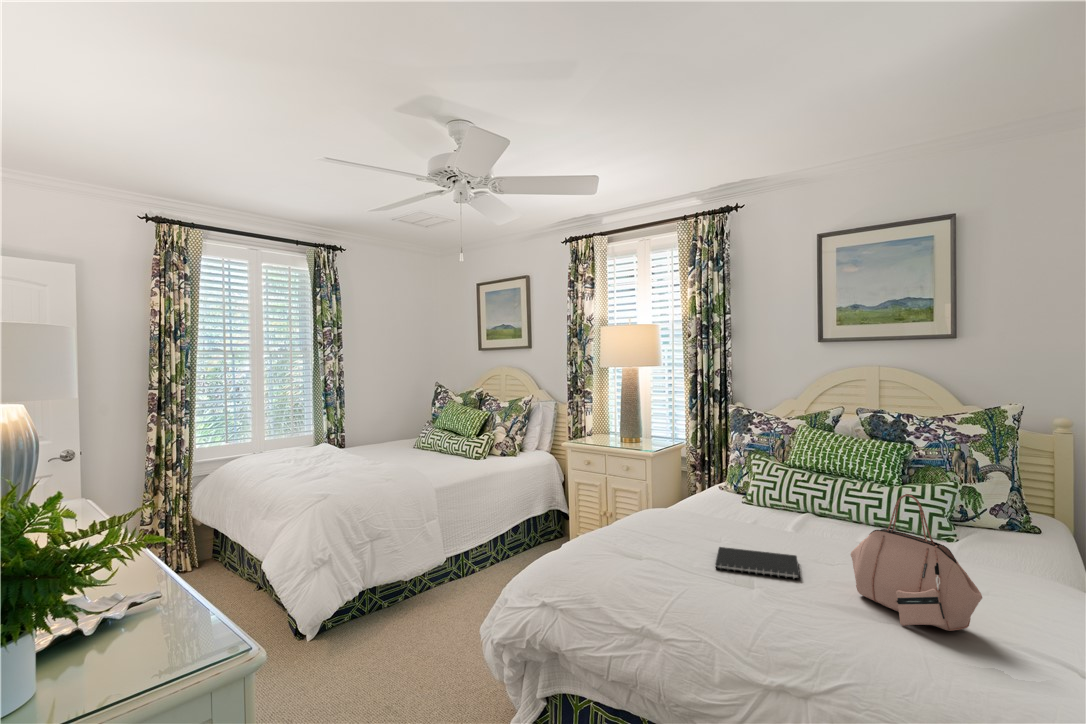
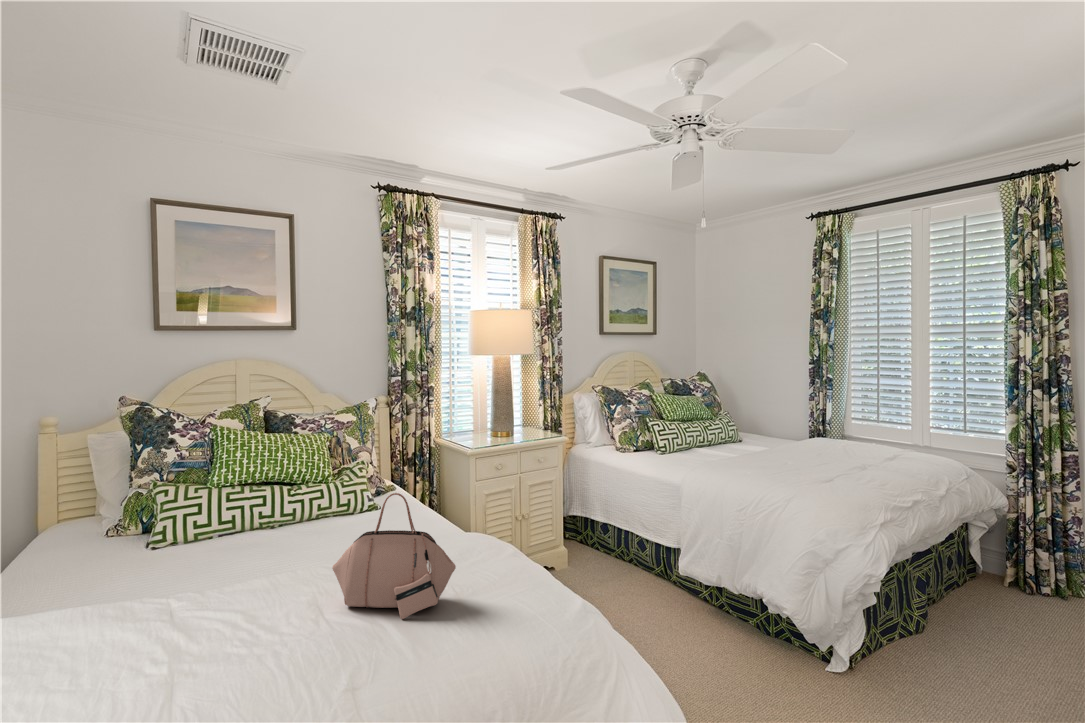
notebook: present [715,547,800,579] -> none [150,591,282,656]

